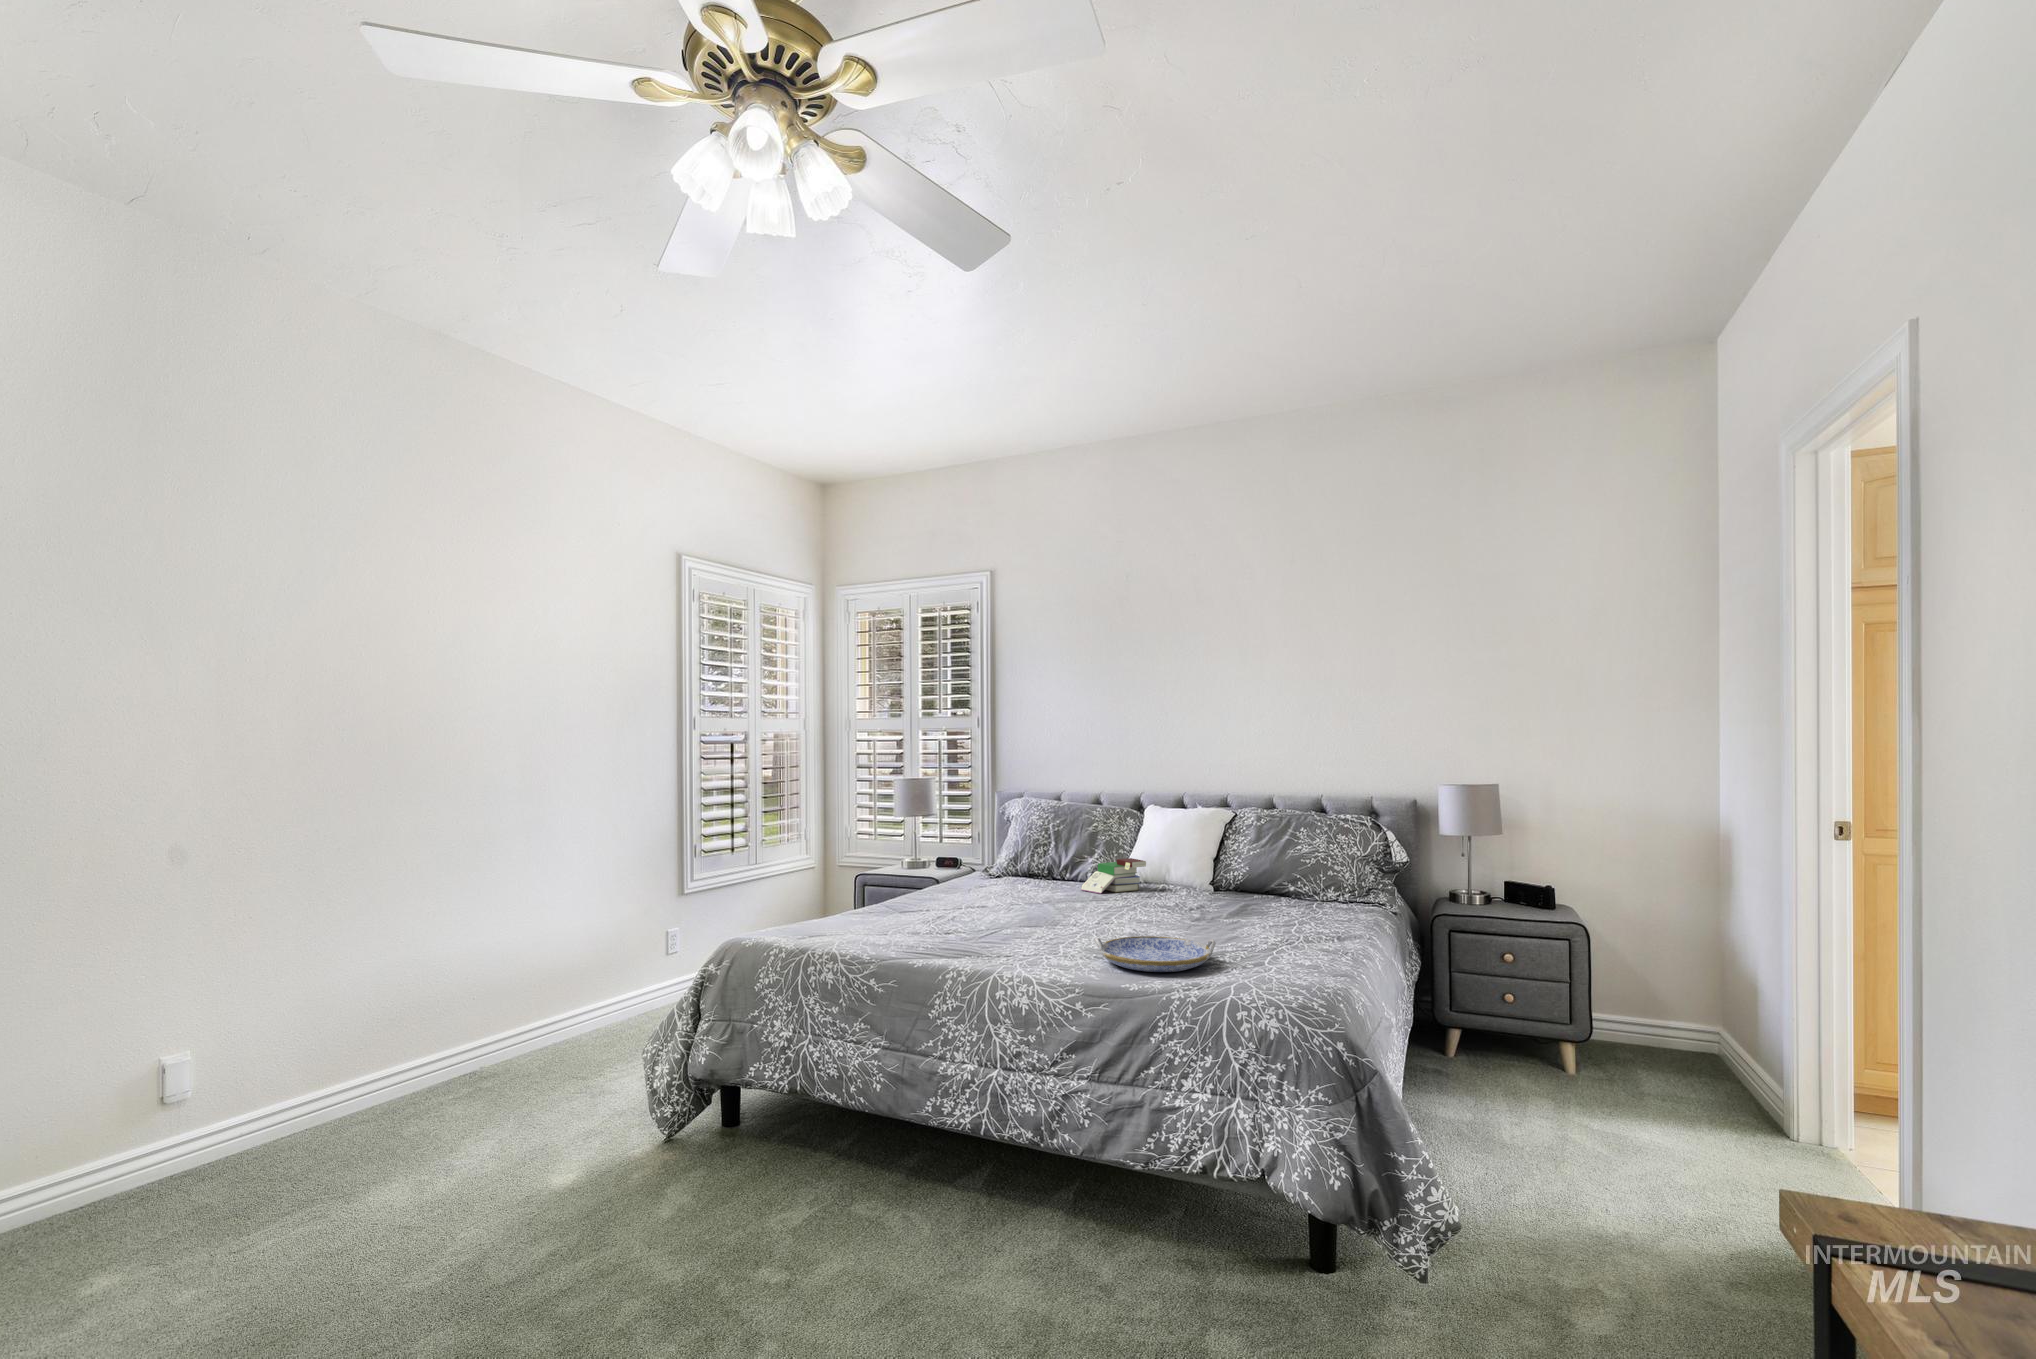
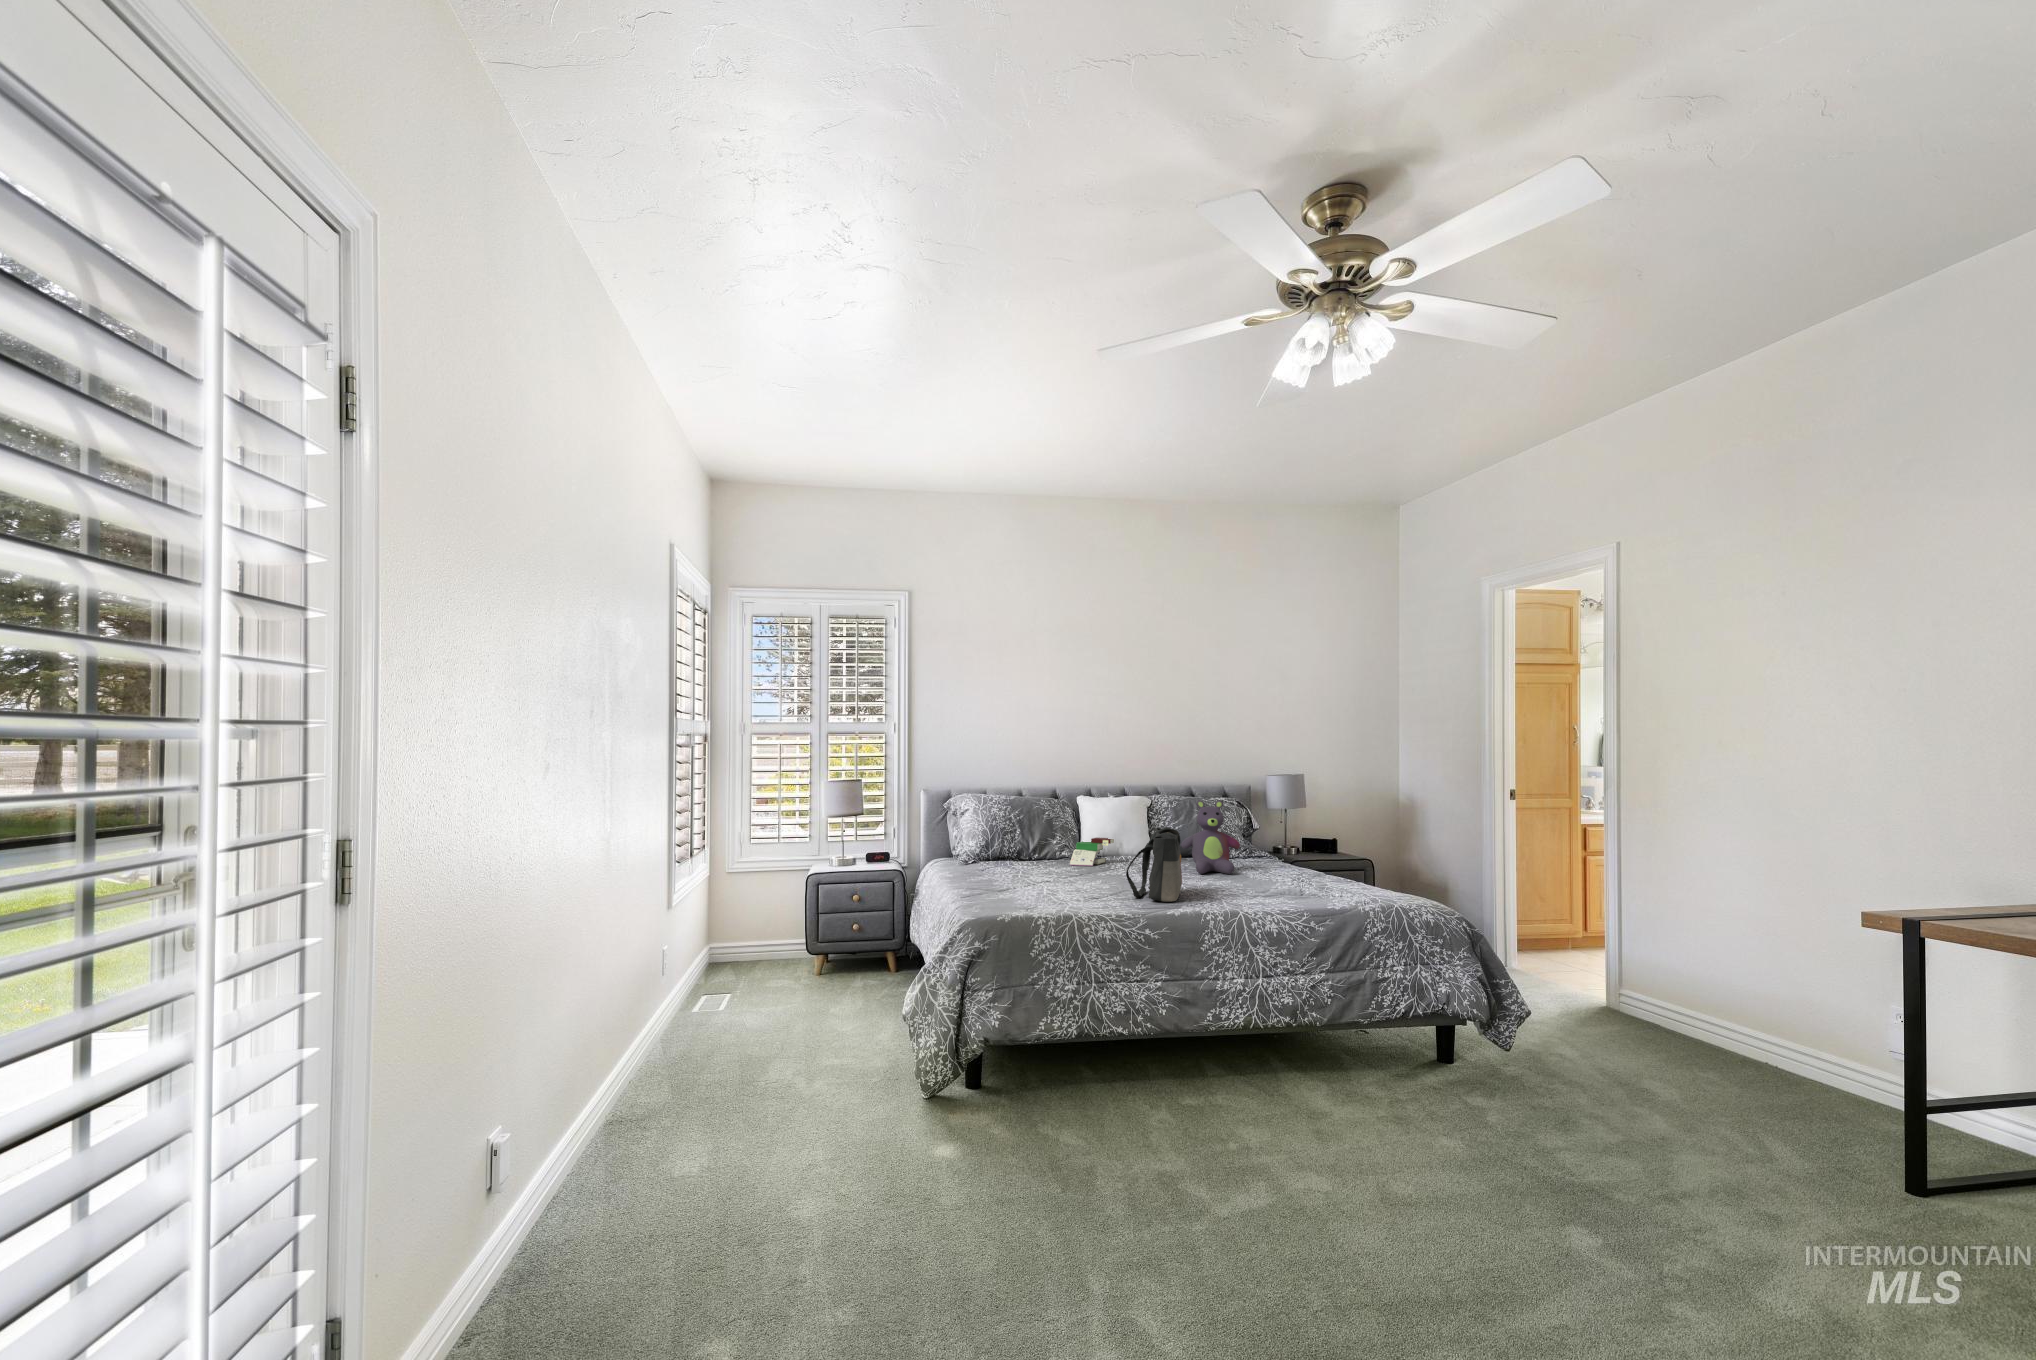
stuffed bear: none [1165,820,1244,923] -> present [1181,800,1240,874]
tote bag: none [944,855,1036,951] -> present [1126,827,1182,902]
serving tray: present [1095,936,1216,972] -> none [1253,874,1336,898]

